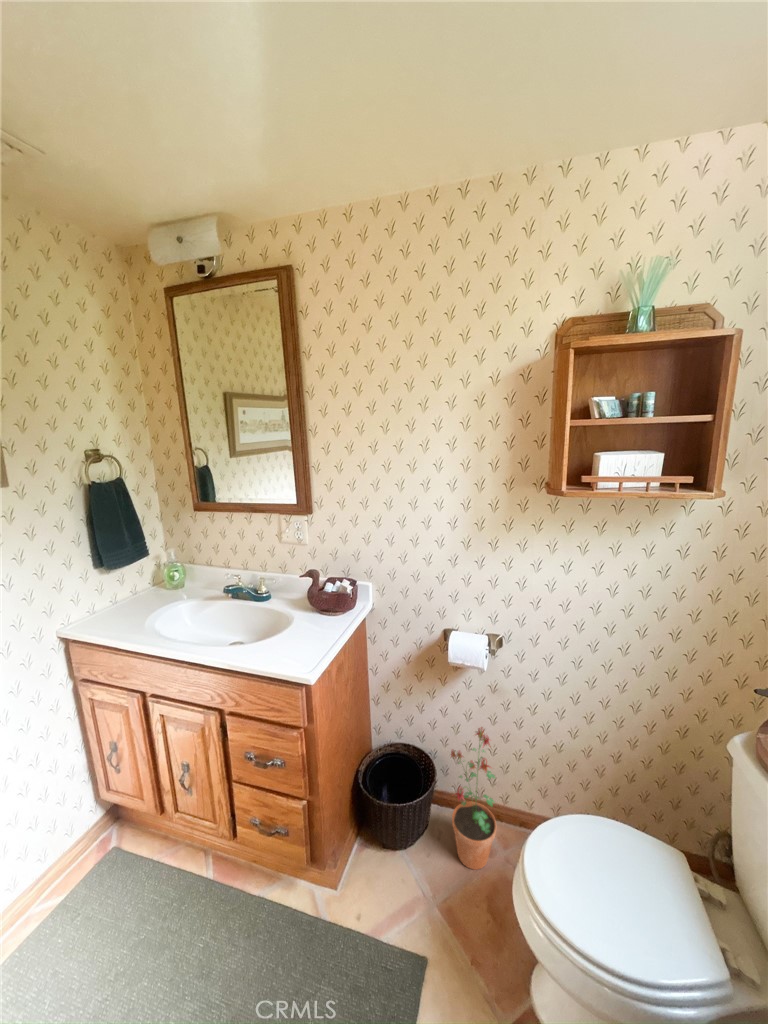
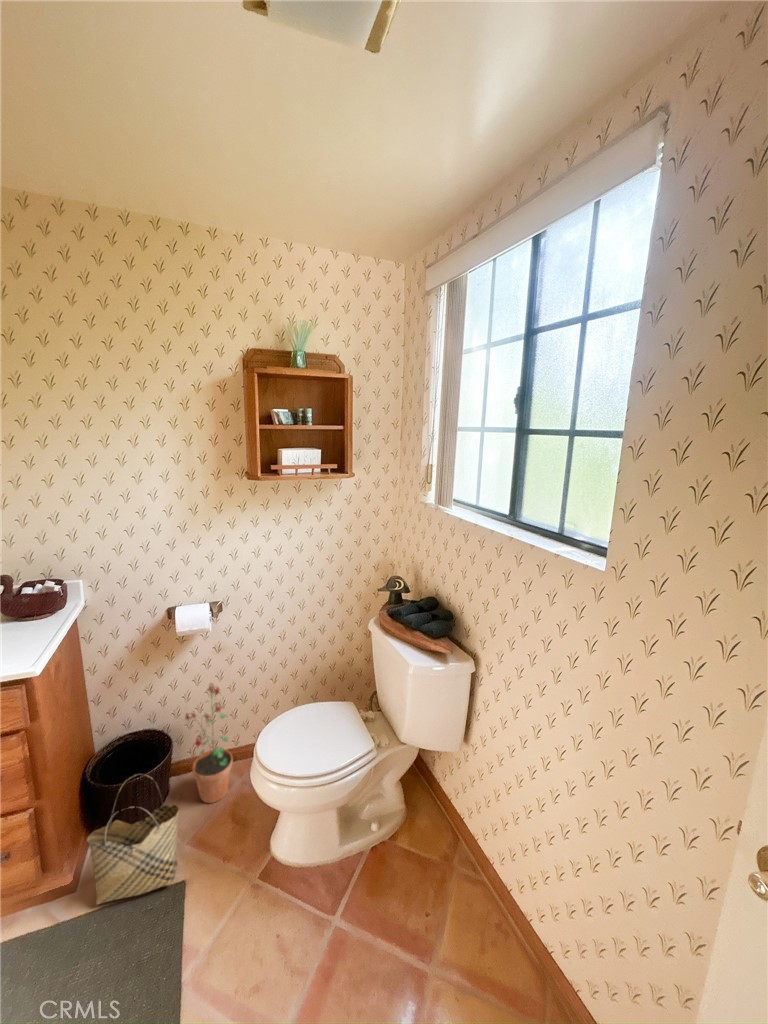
woven basket: none [344,807,429,955] -> present [87,774,179,905]

